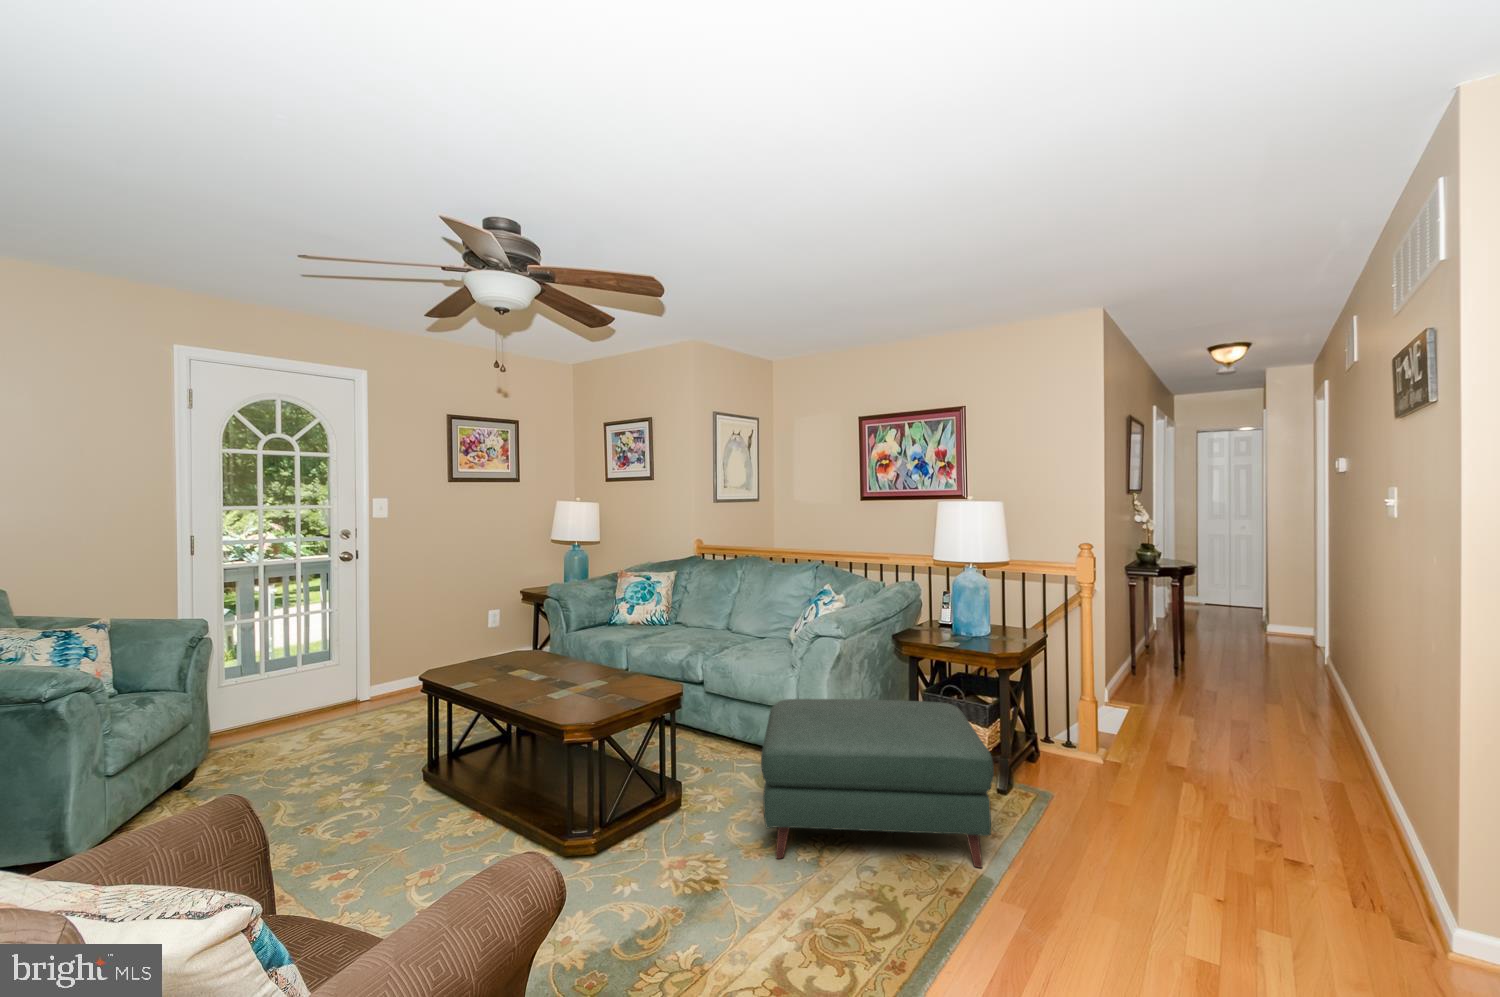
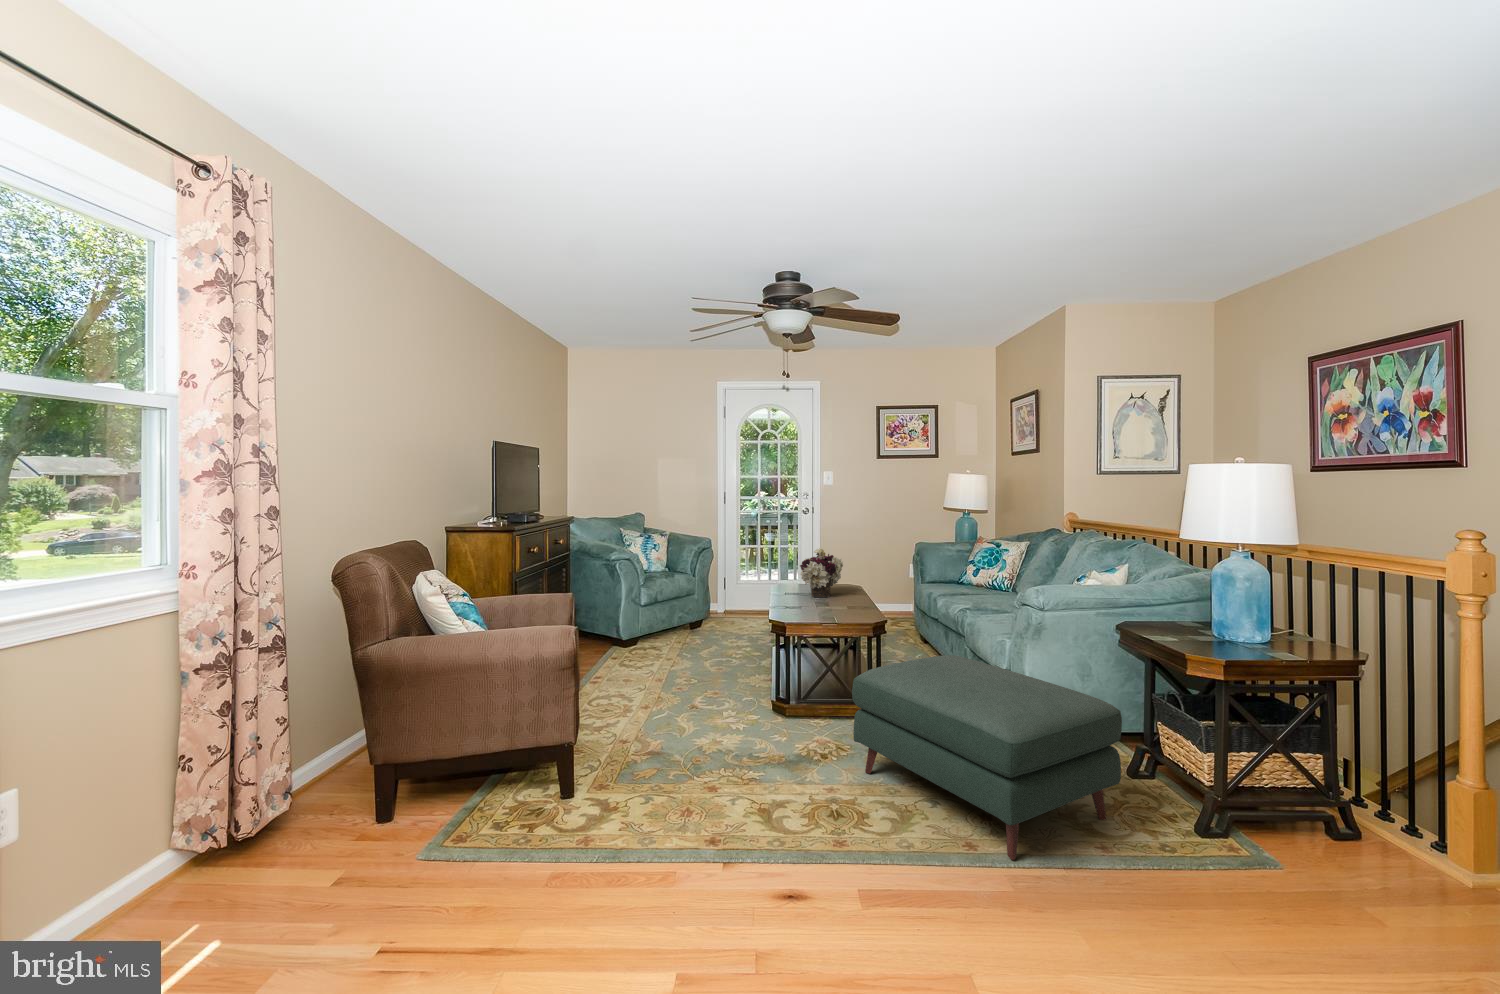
flower arrangement: none [482,605,550,674] -> present [800,547,843,598]

